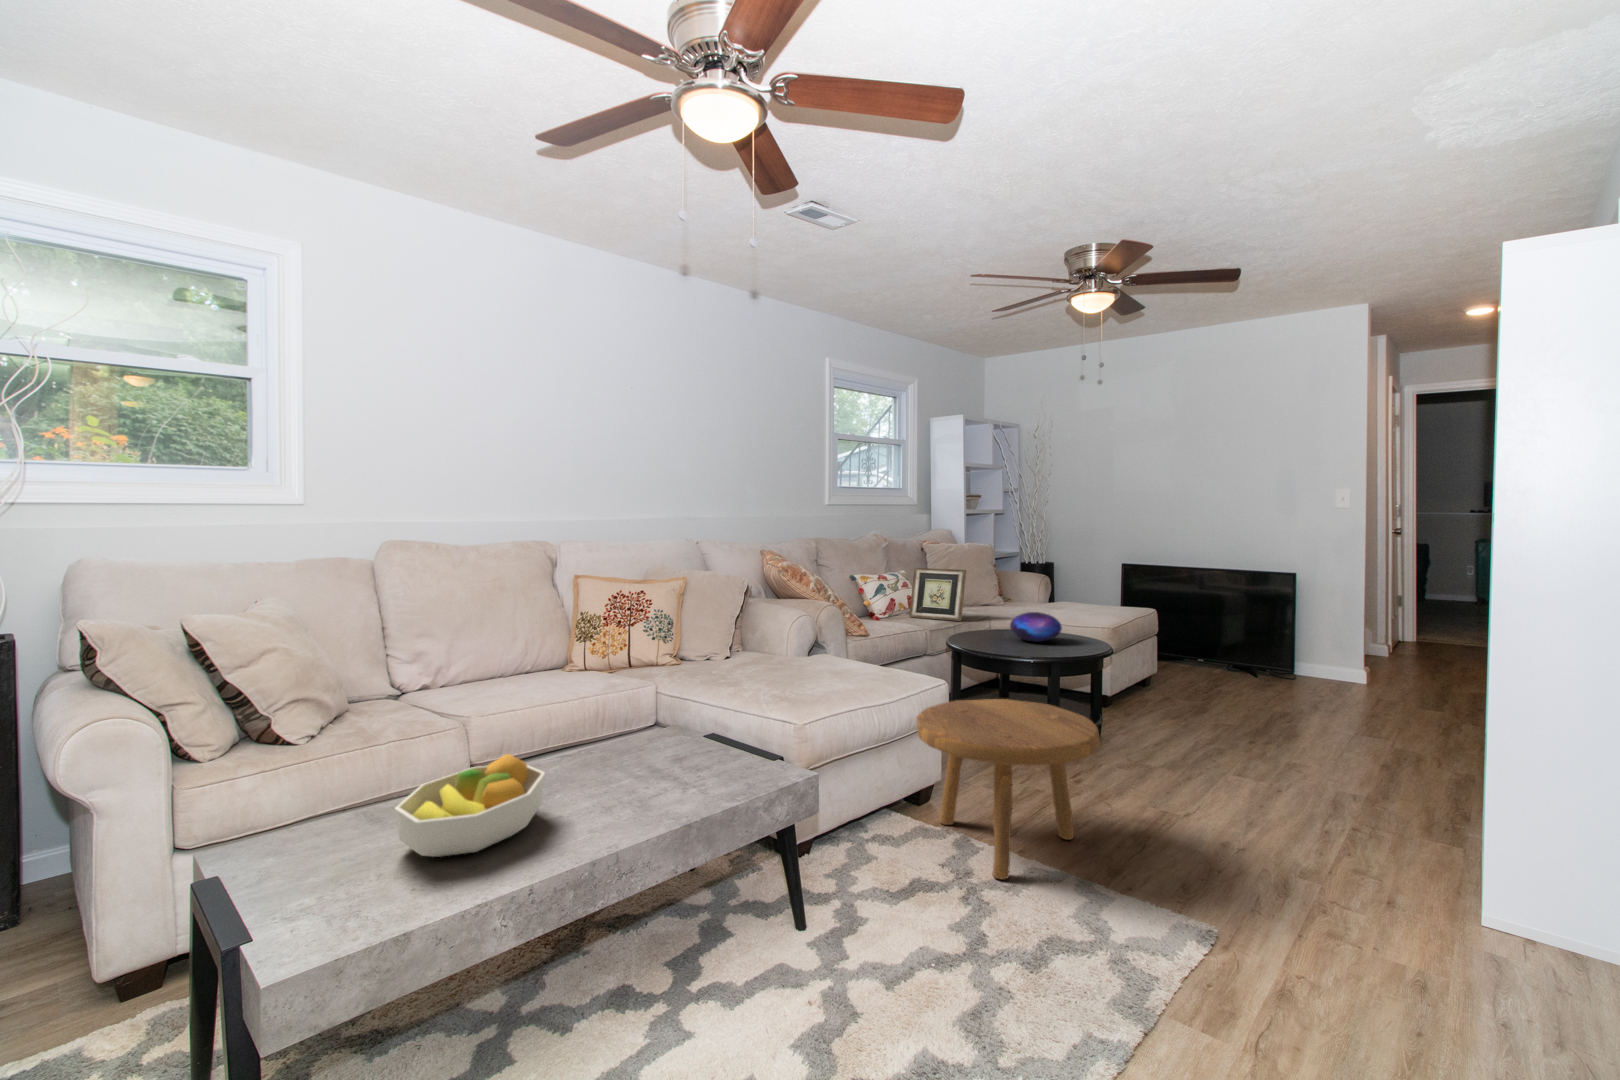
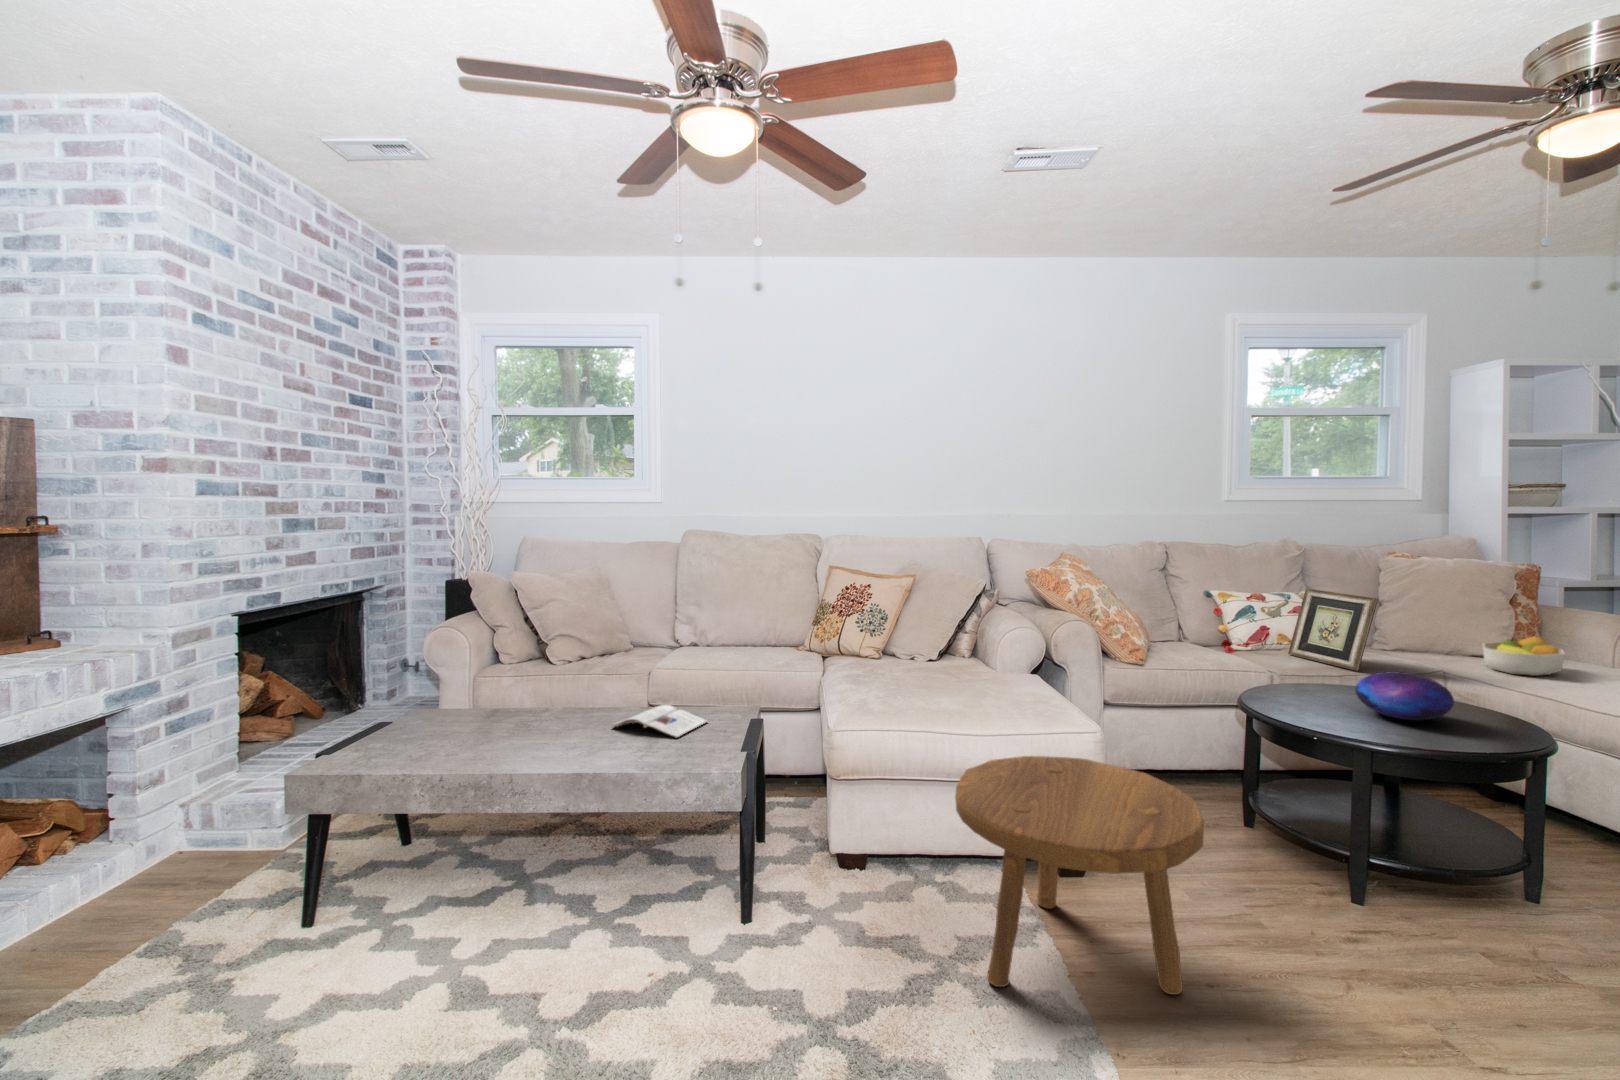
magazine: none [571,742,676,782] -> present [613,705,707,738]
fruit bowl: present [395,754,545,857] -> present [1483,636,1565,676]

